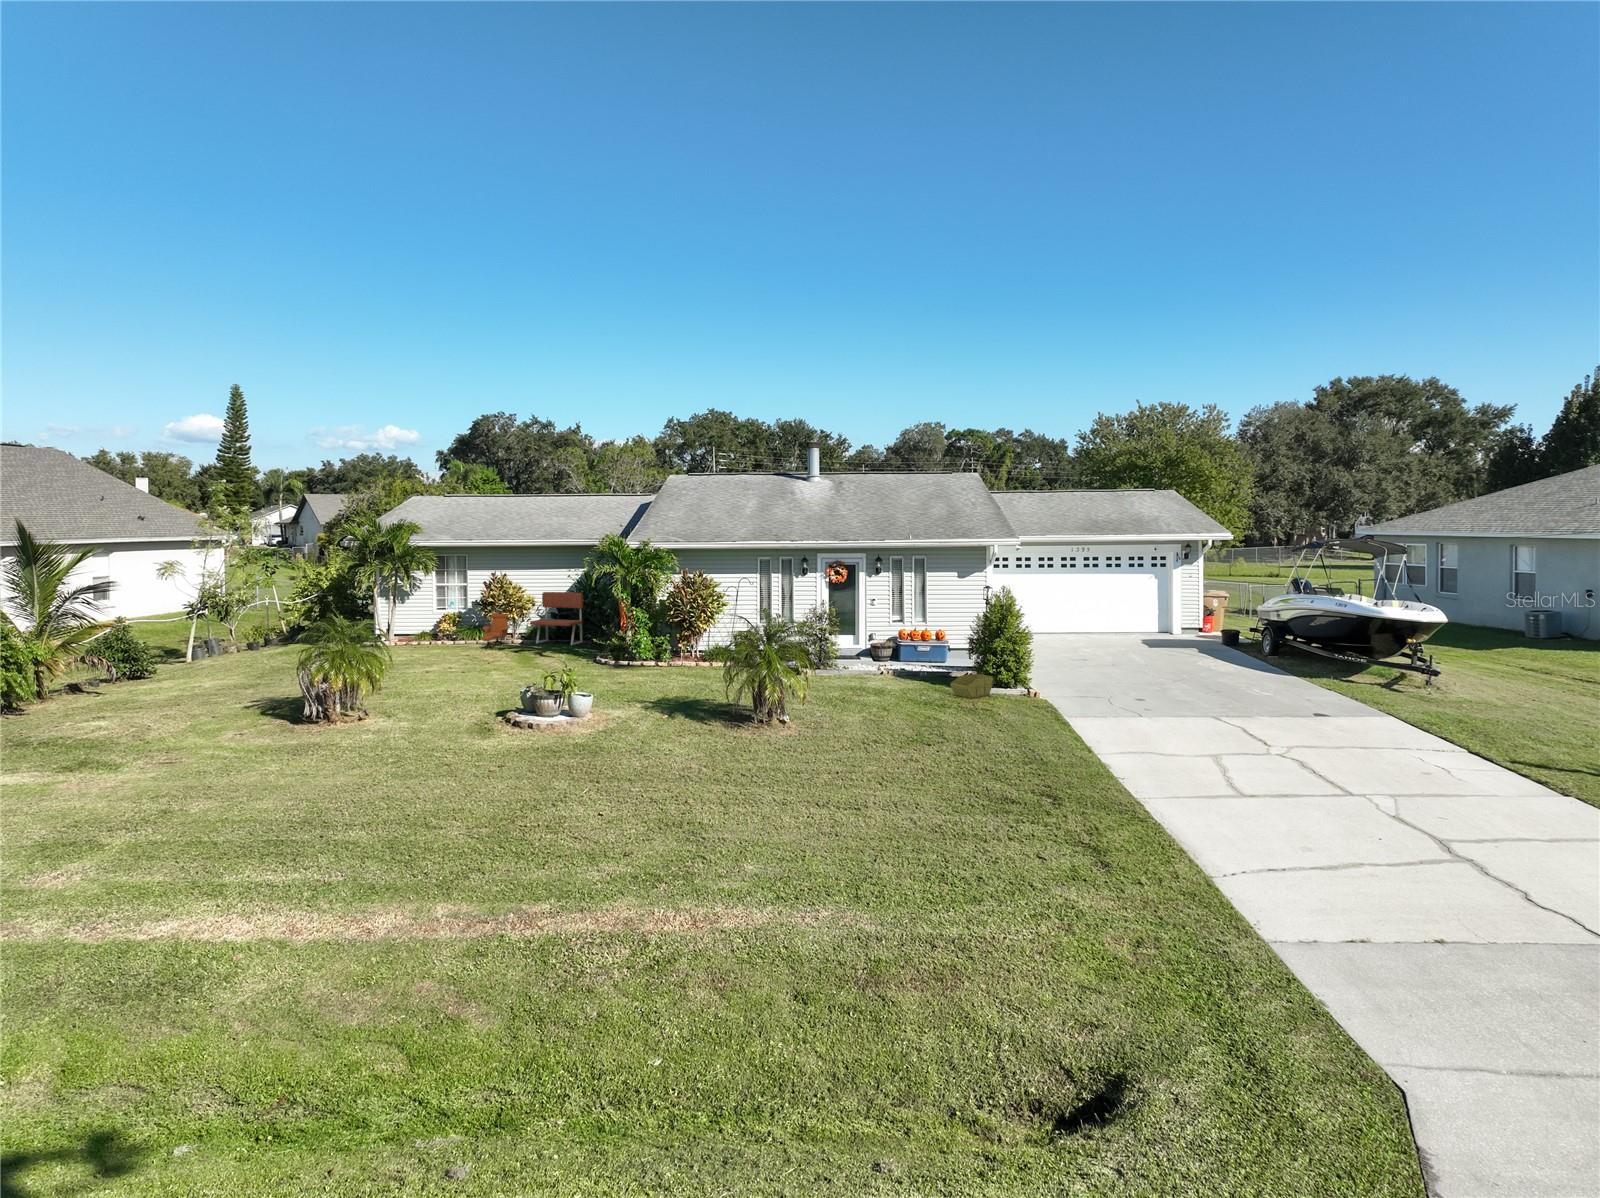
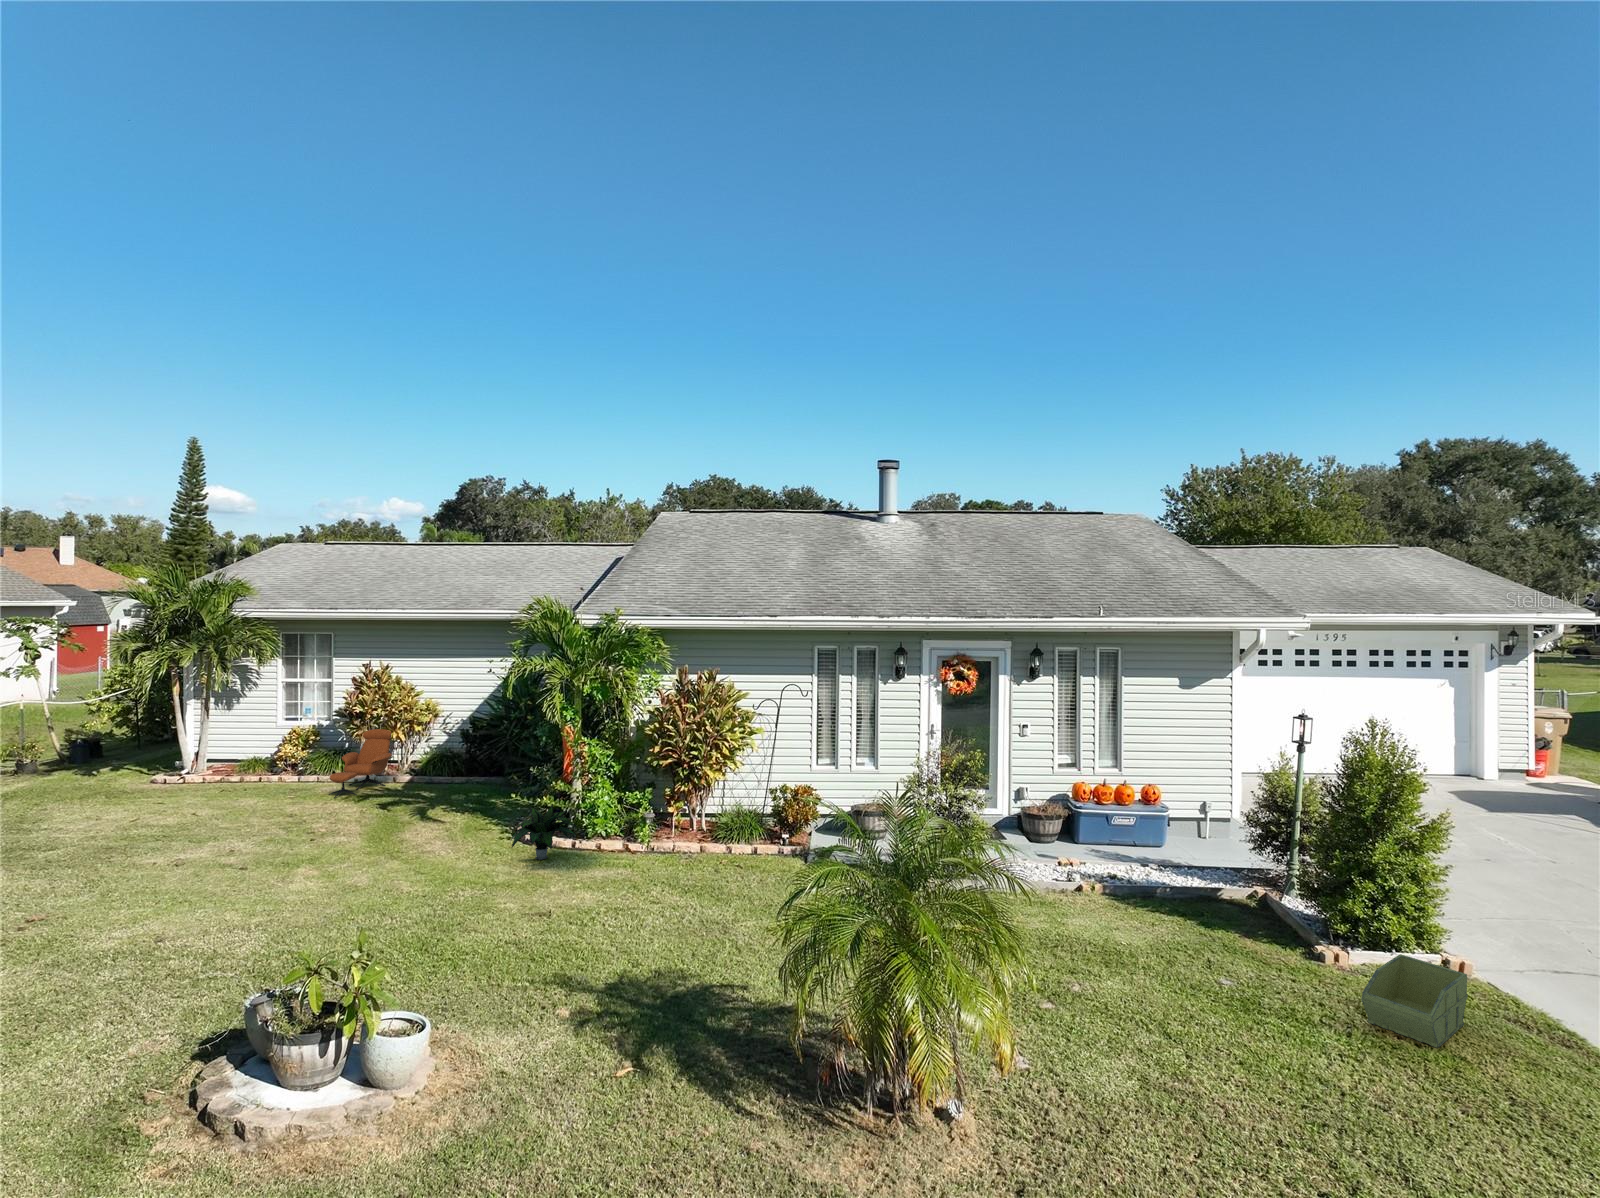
bench: present [530,592,583,645] -> none [425,695,518,789]

